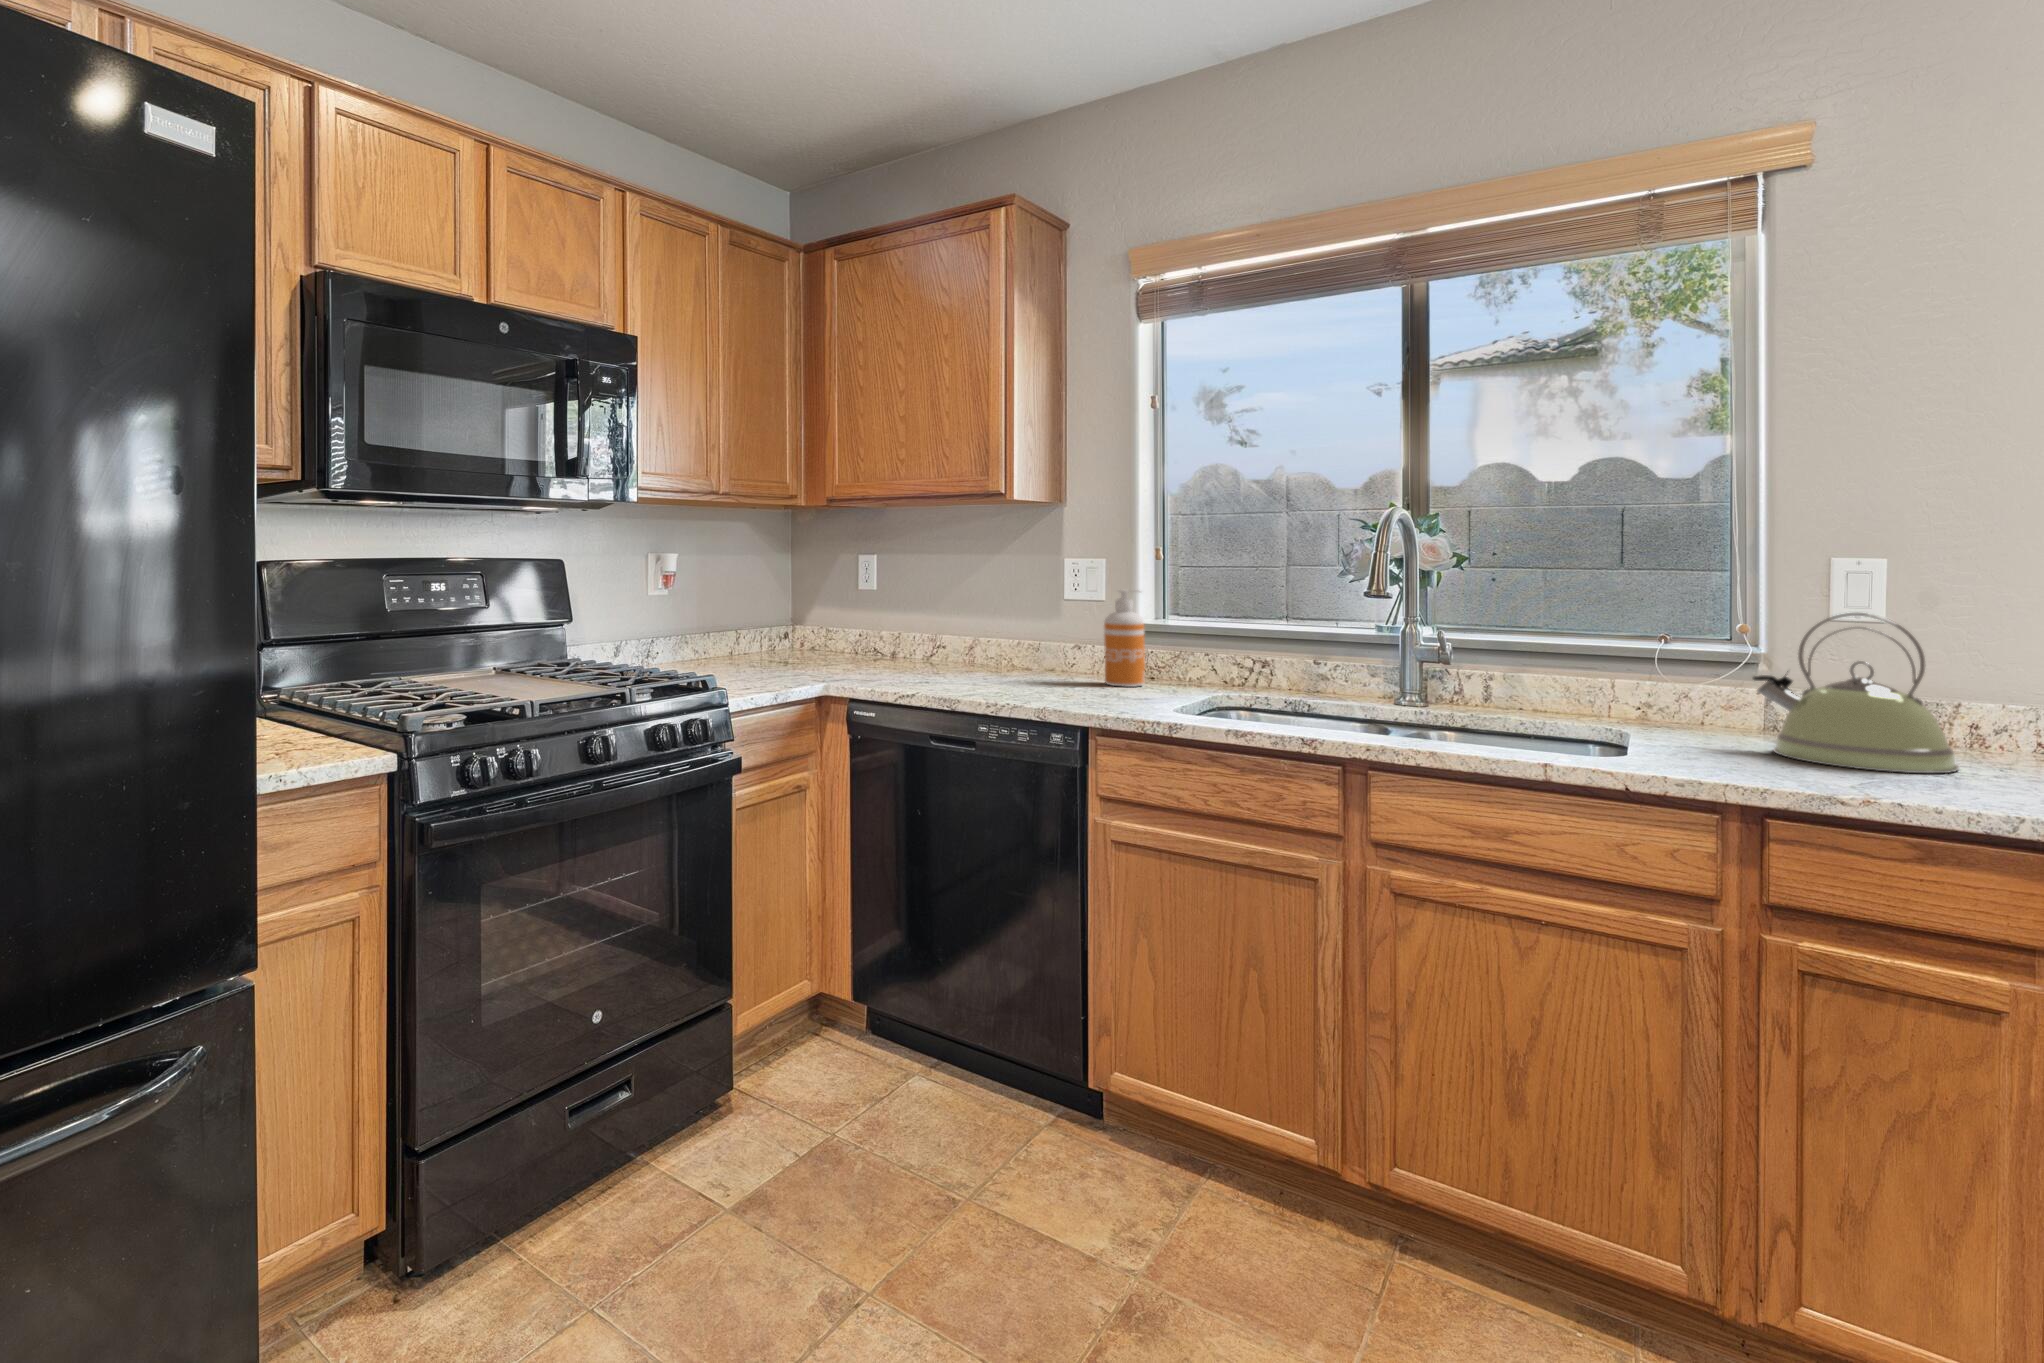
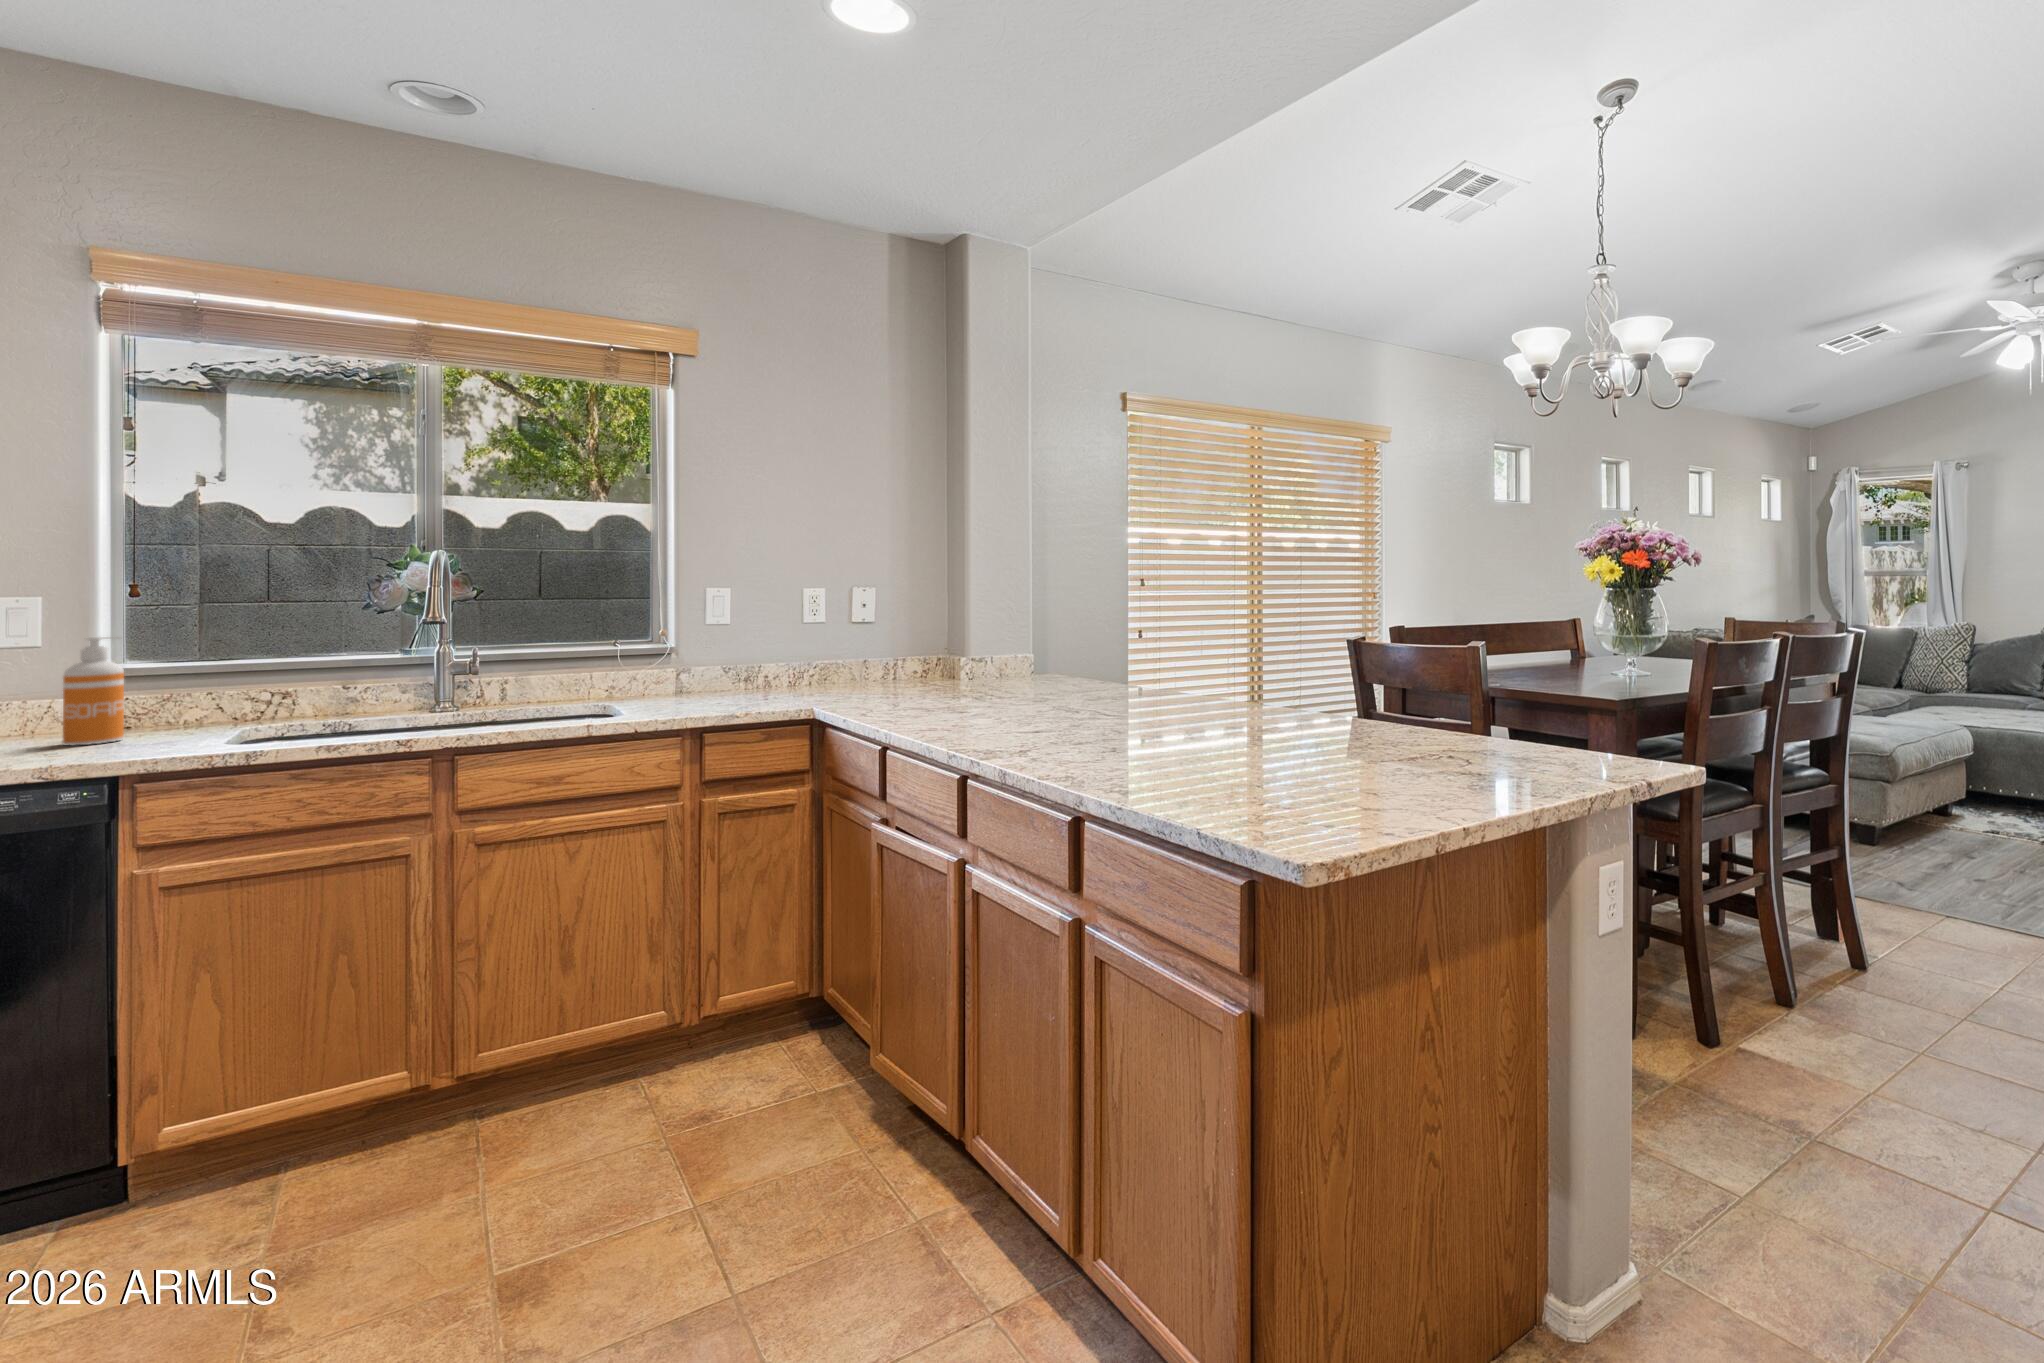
kettle: present [1753,613,1958,773] -> none [679,614,770,701]

